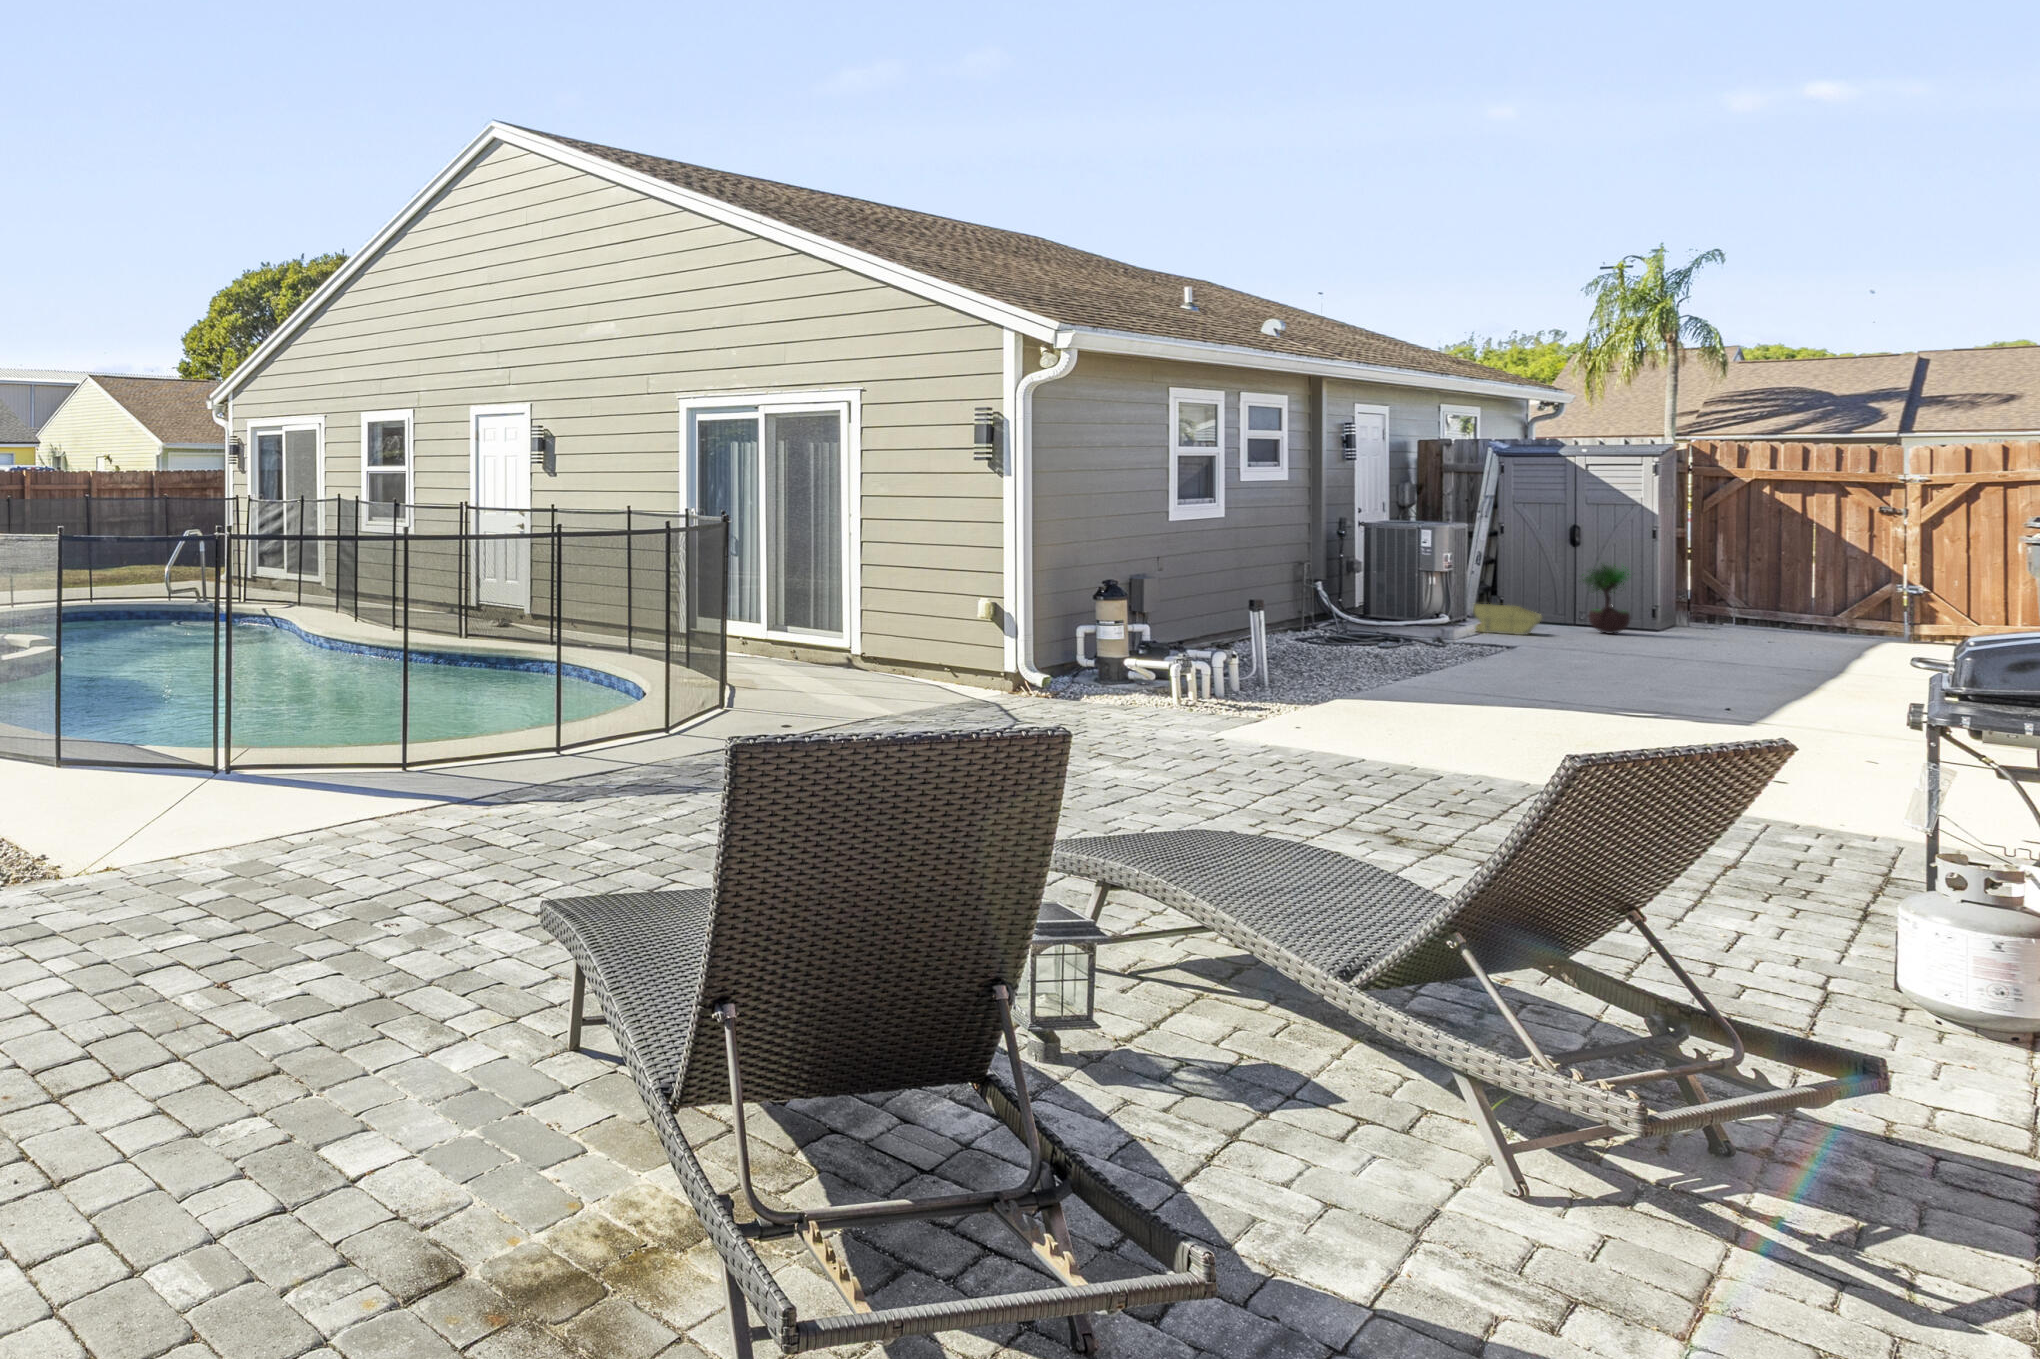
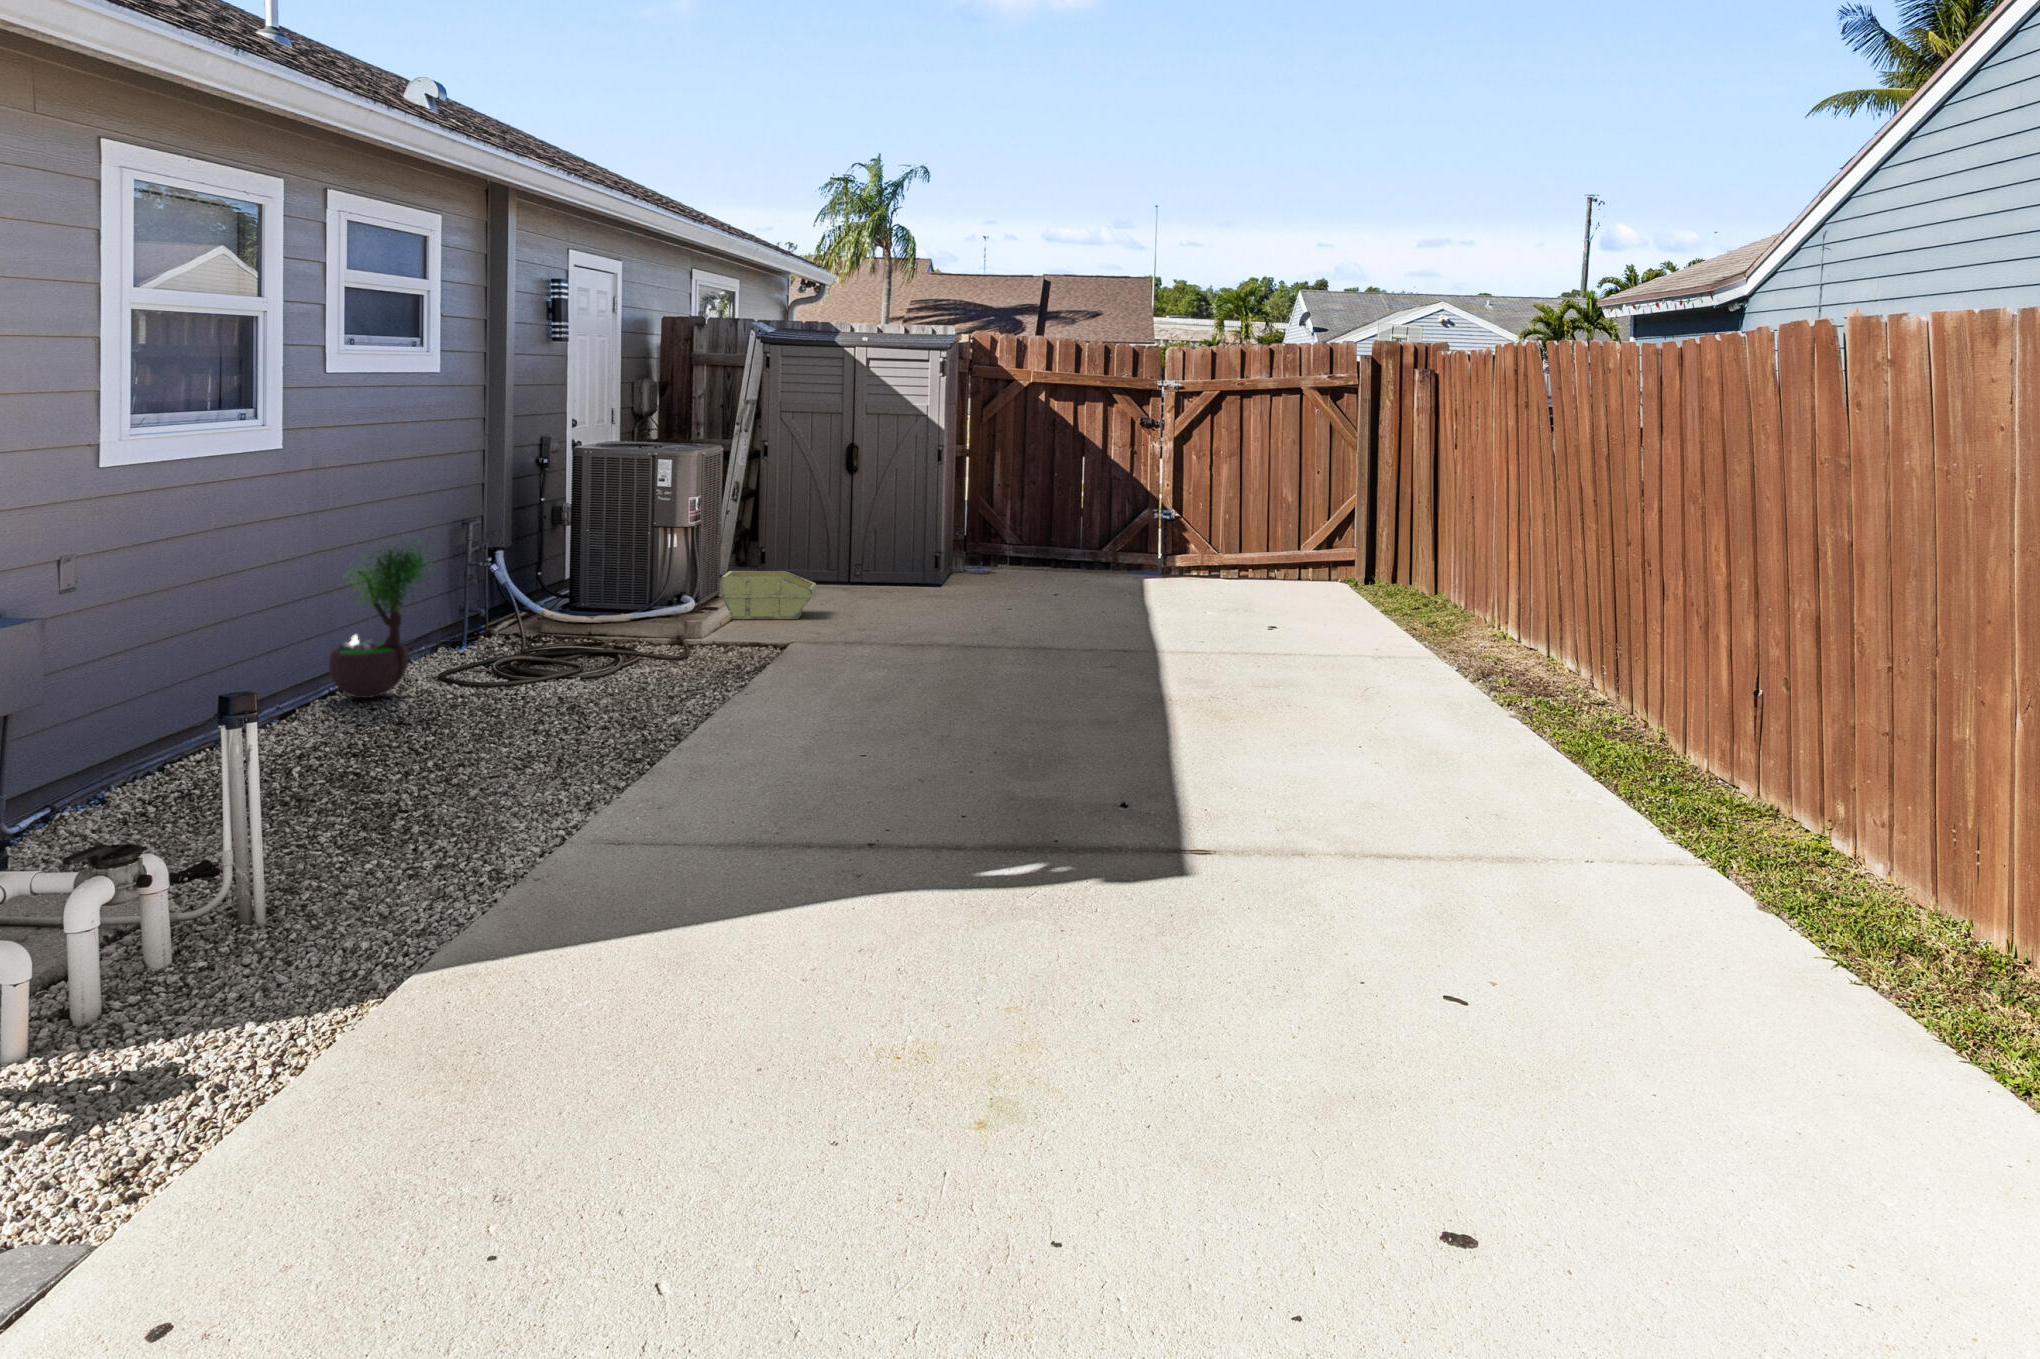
potted tree: present [1582,564,1630,634] -> present [329,540,435,698]

